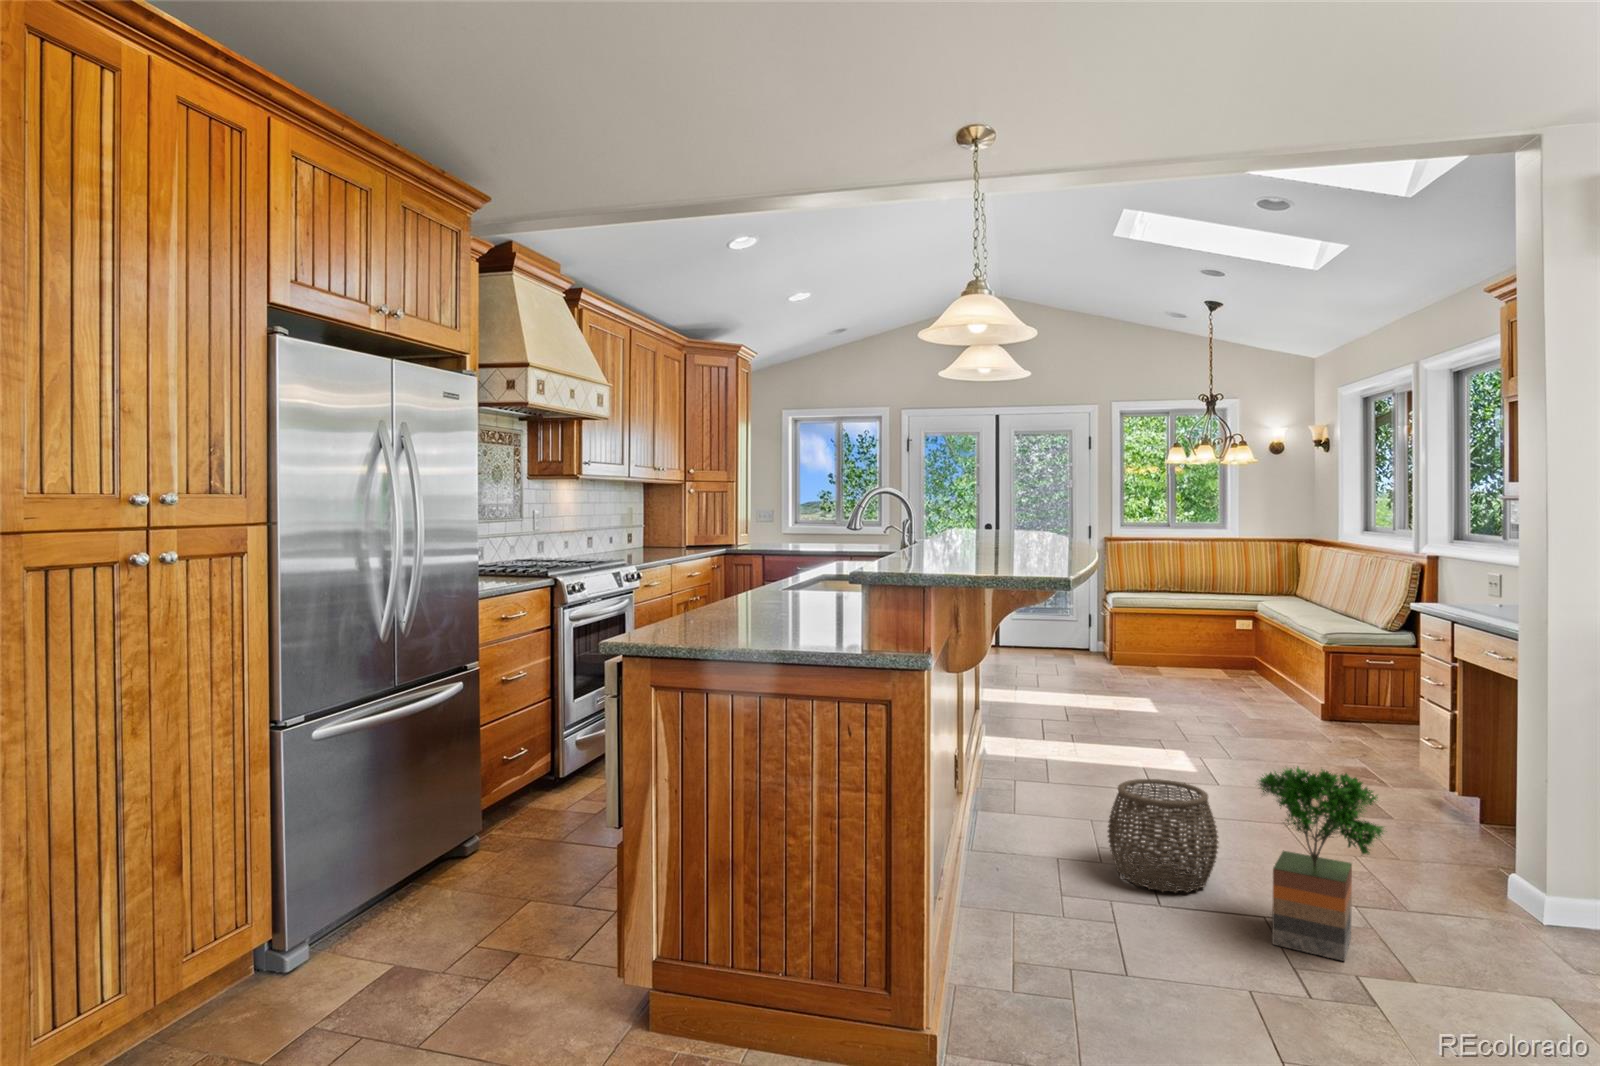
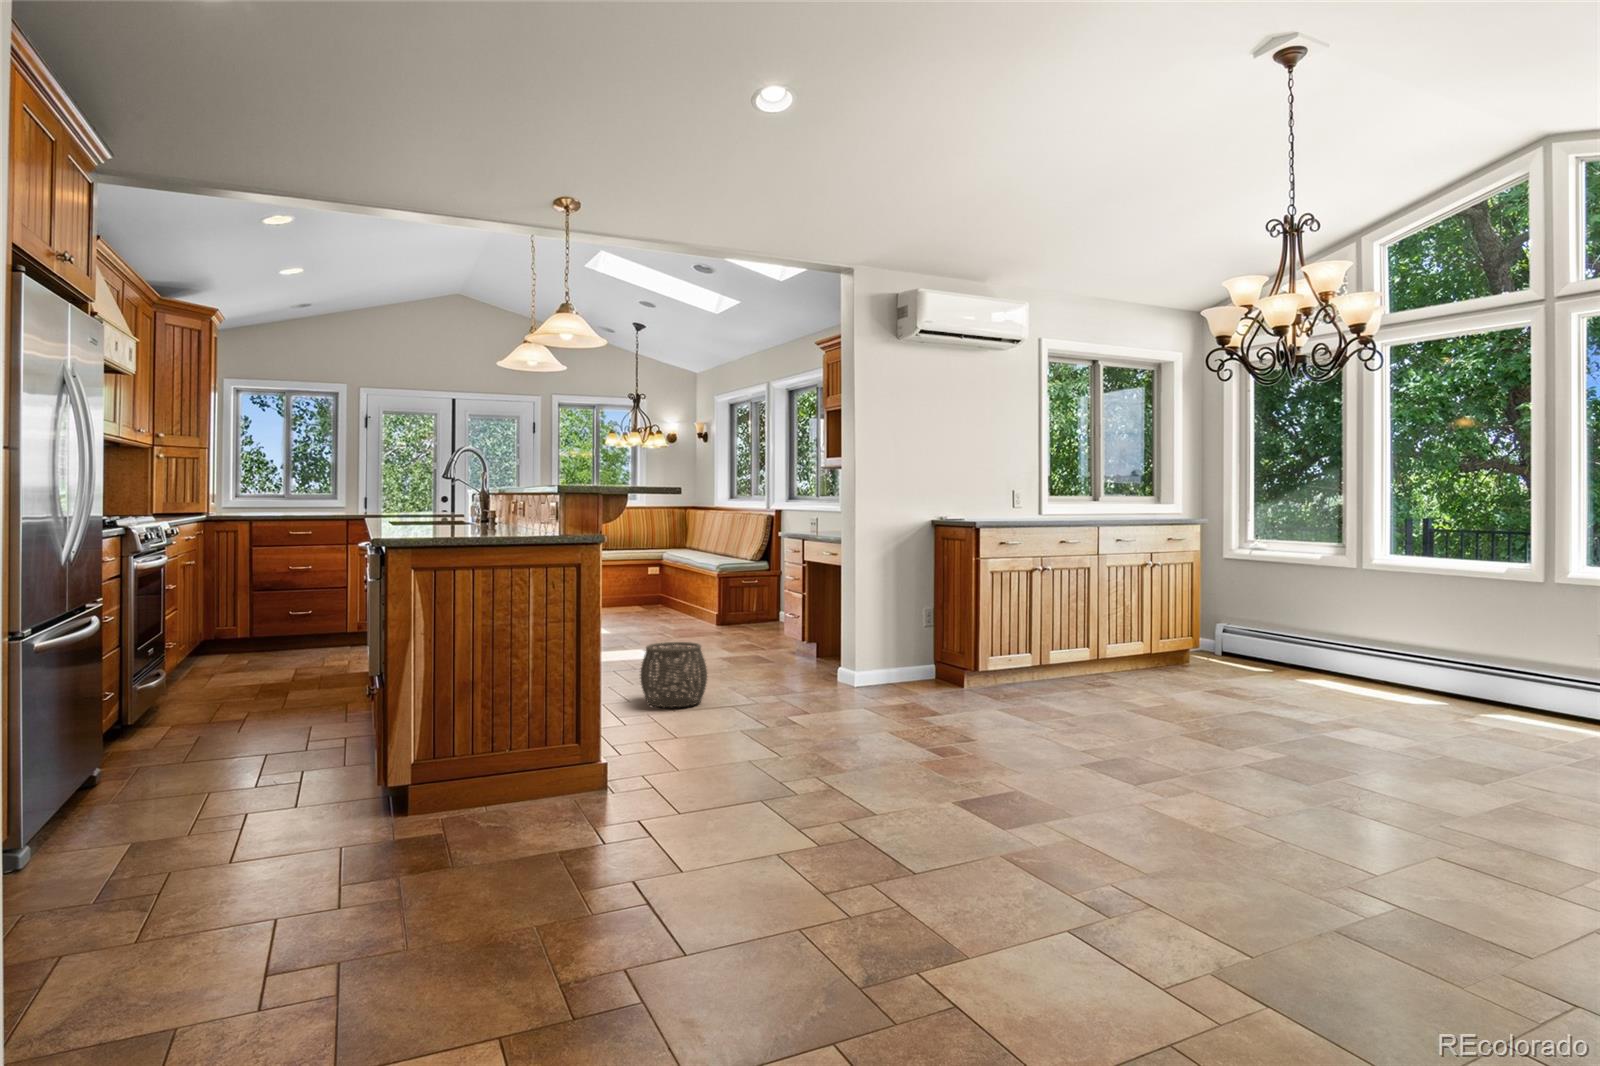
potted tree: present [1258,766,1383,961] -> none [734,612,803,716]

